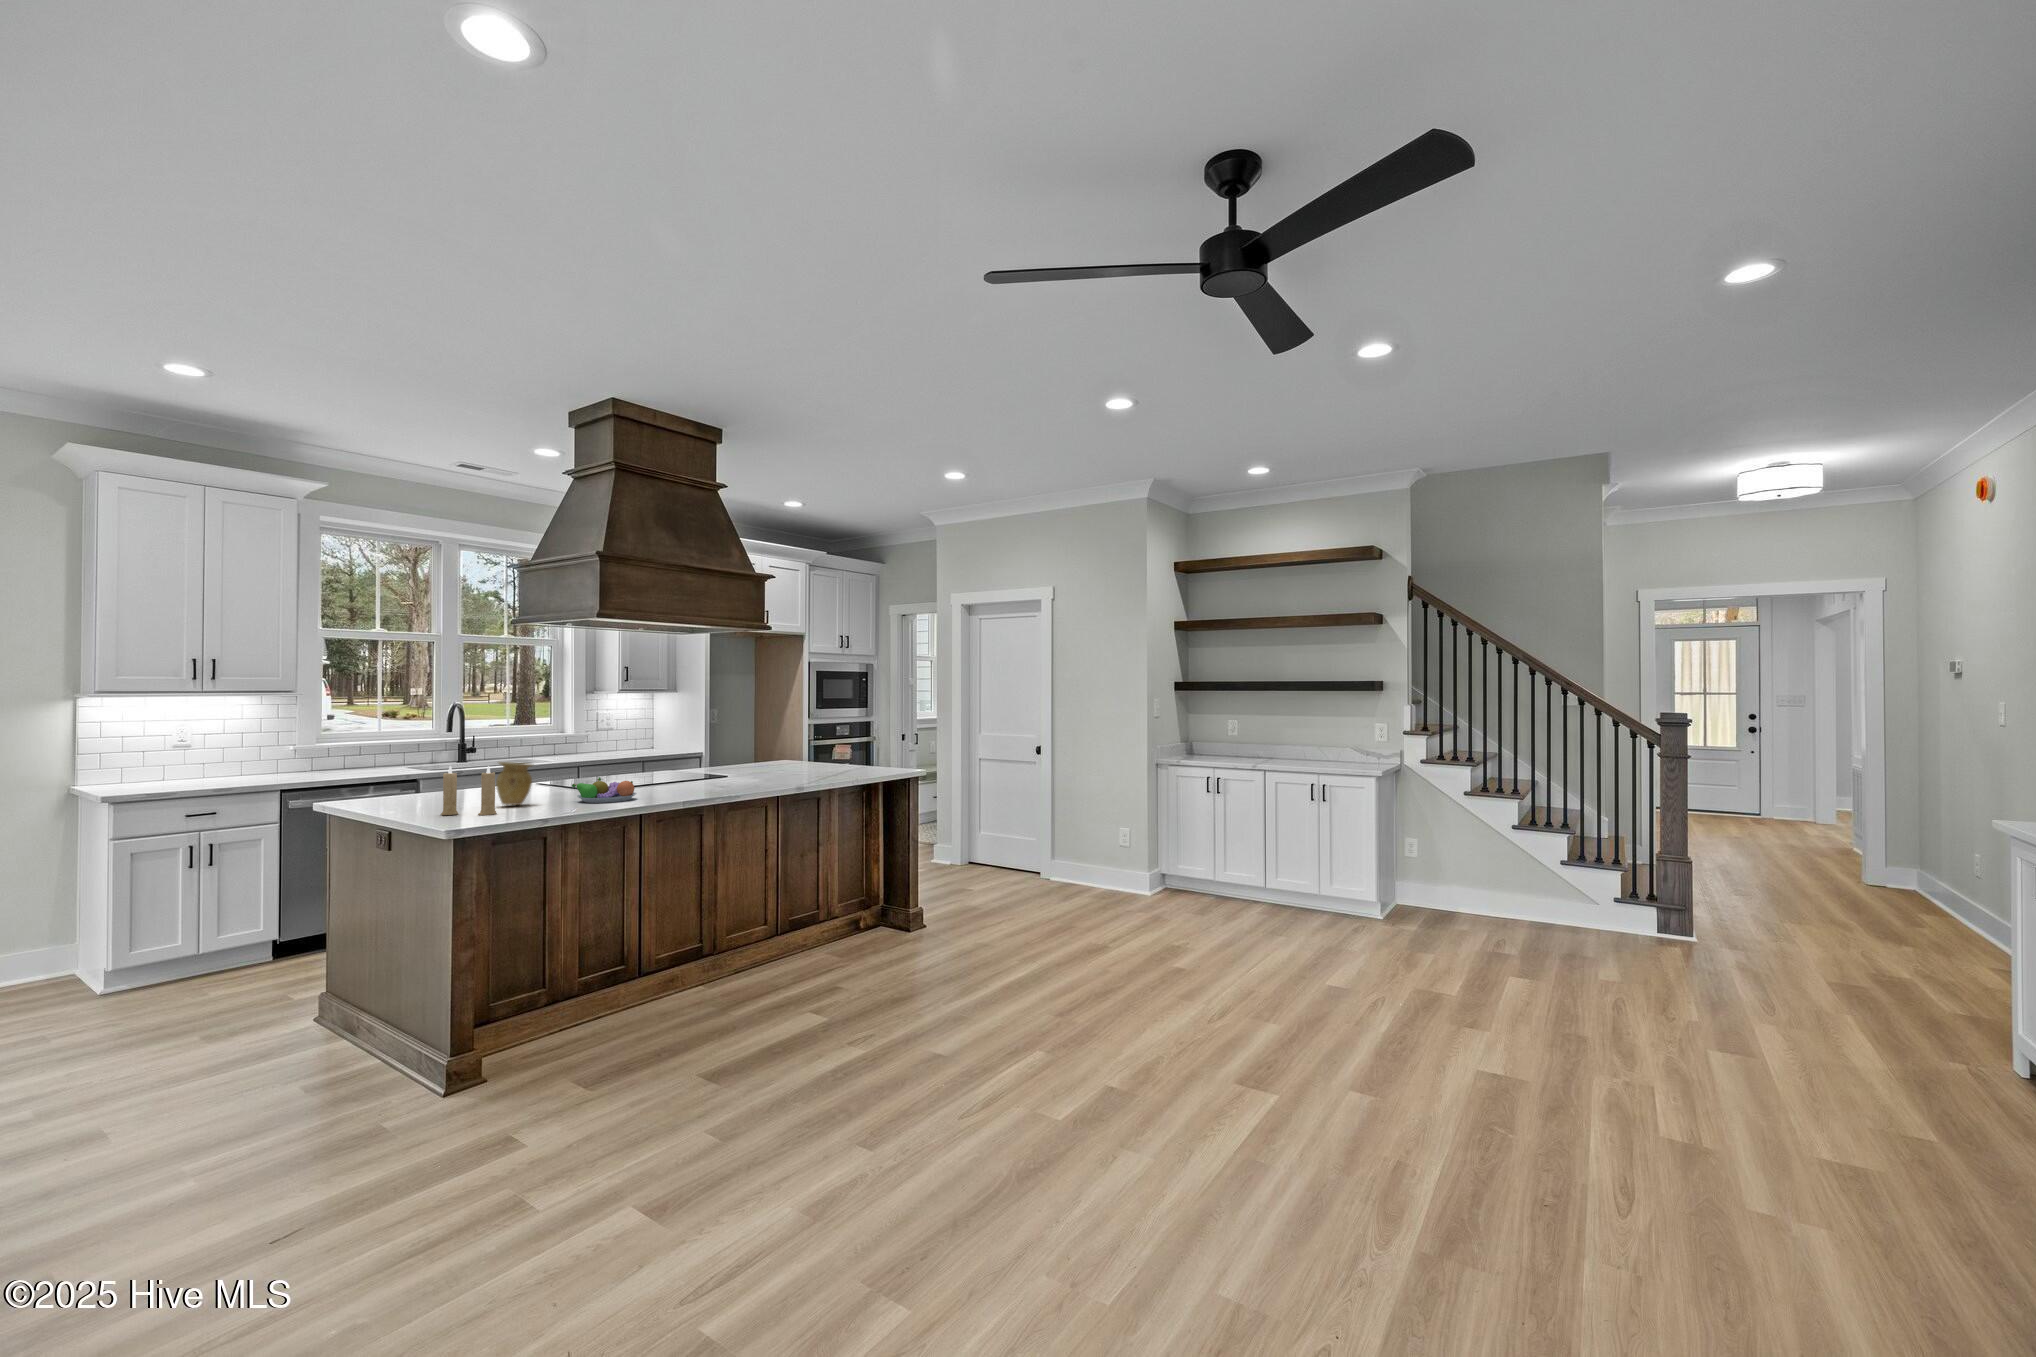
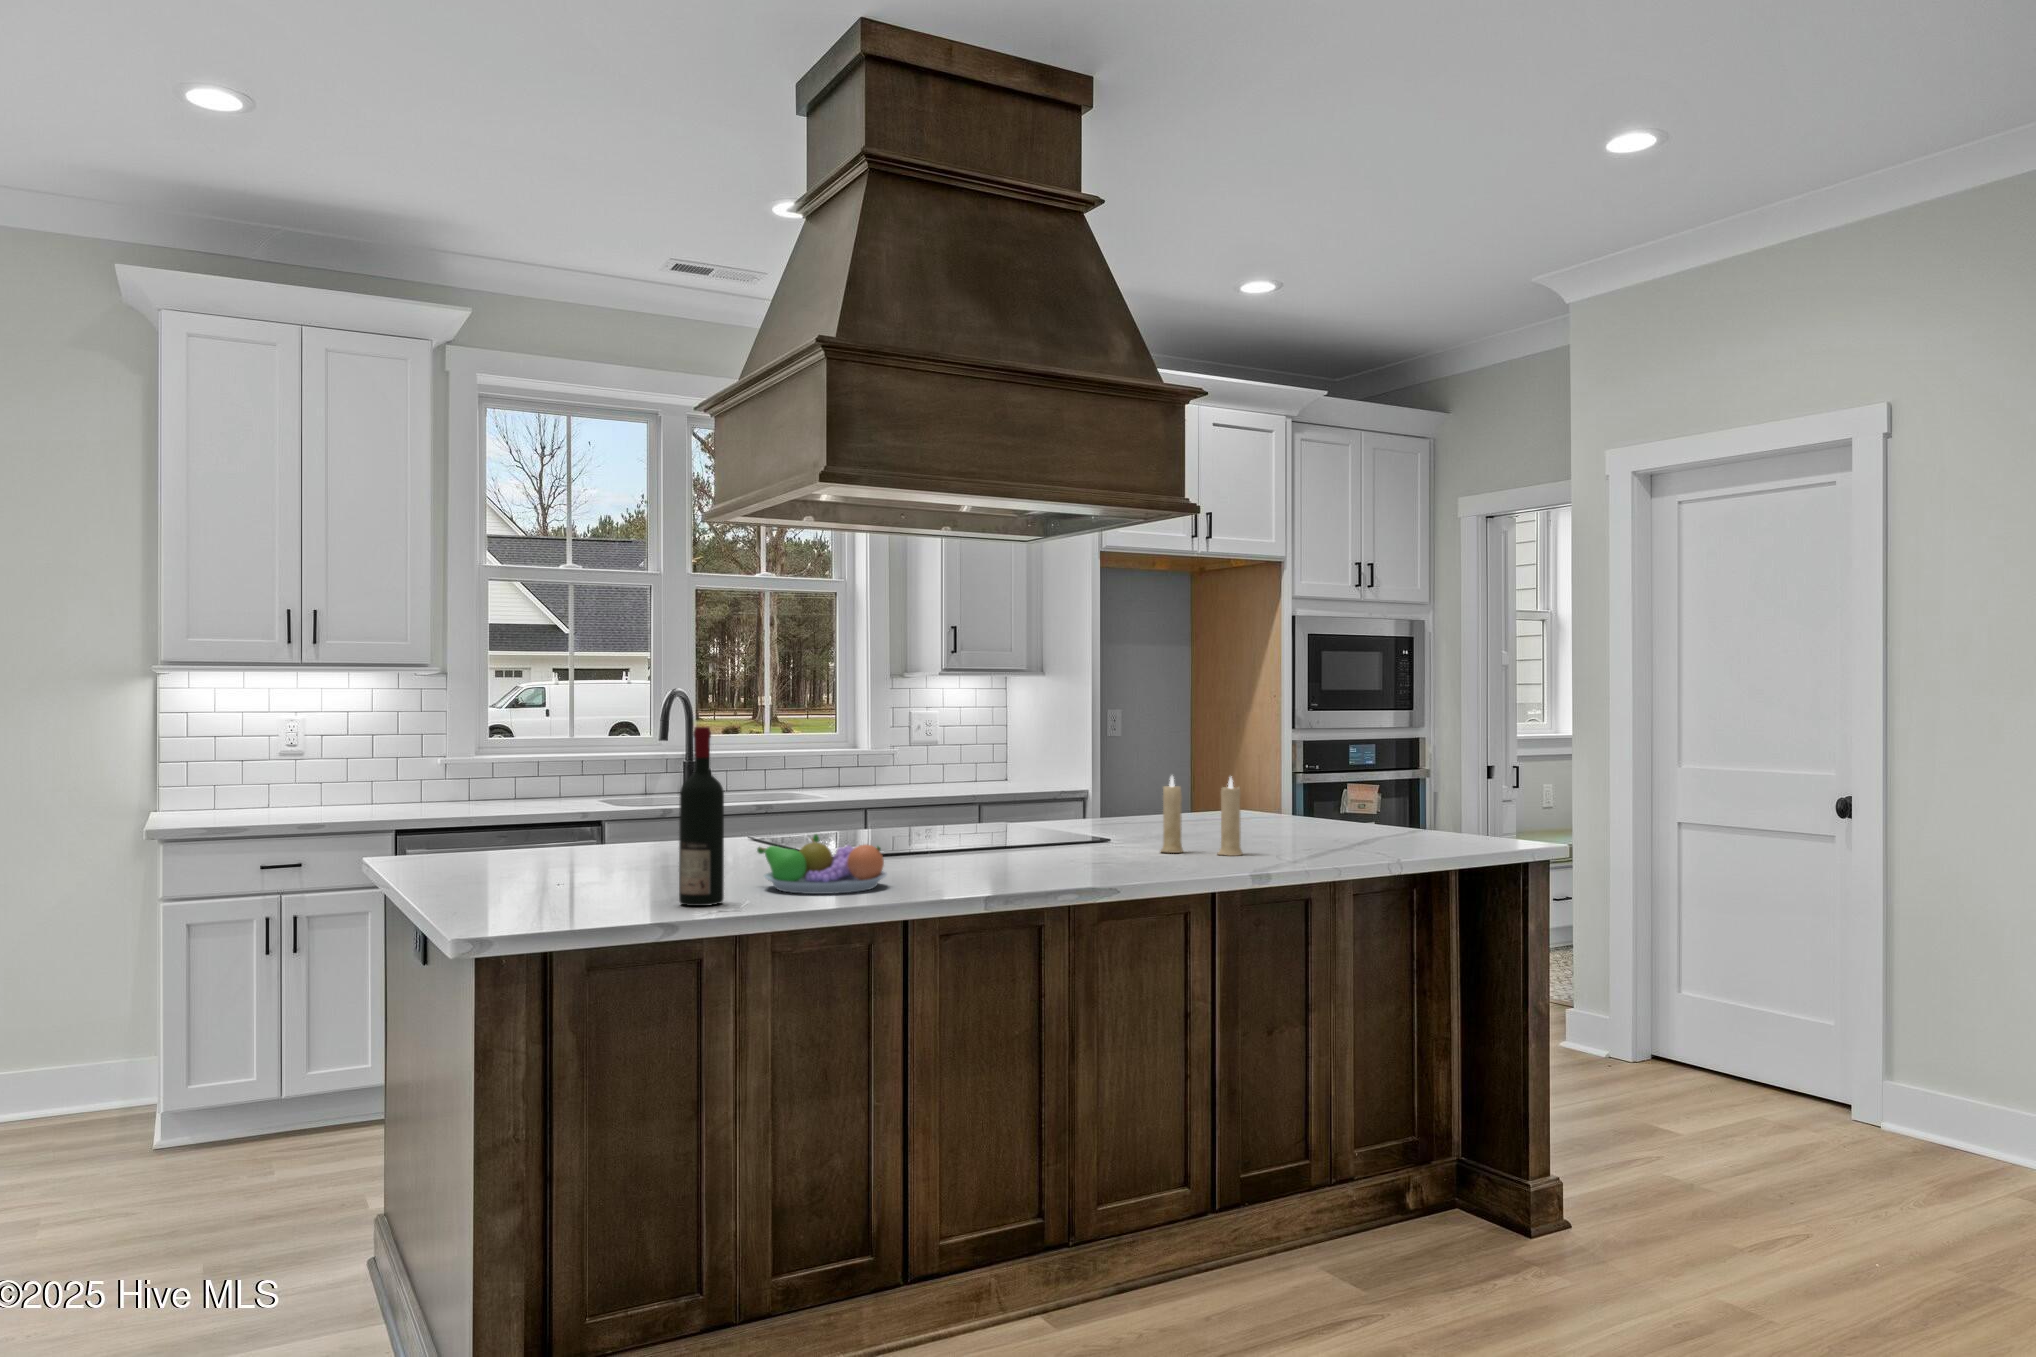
wine bottle: none [546,731,568,809] -> present [679,727,724,906]
vase: present [496,762,532,805] -> none [603,792,679,888]
candle: present [441,766,496,815] -> present [1161,776,1242,856]

